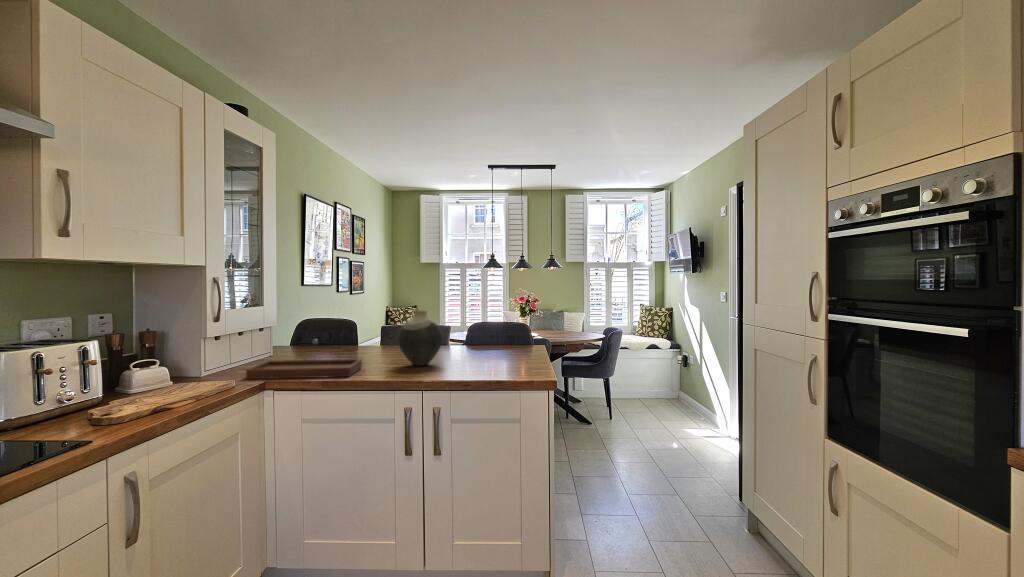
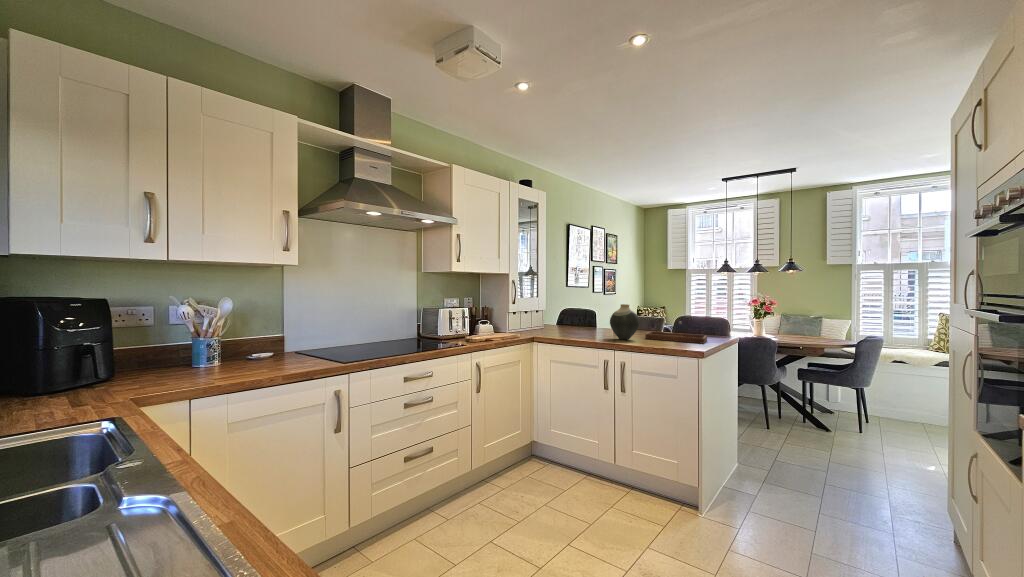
tray: present [246,339,362,379] -> present [645,321,707,344]

